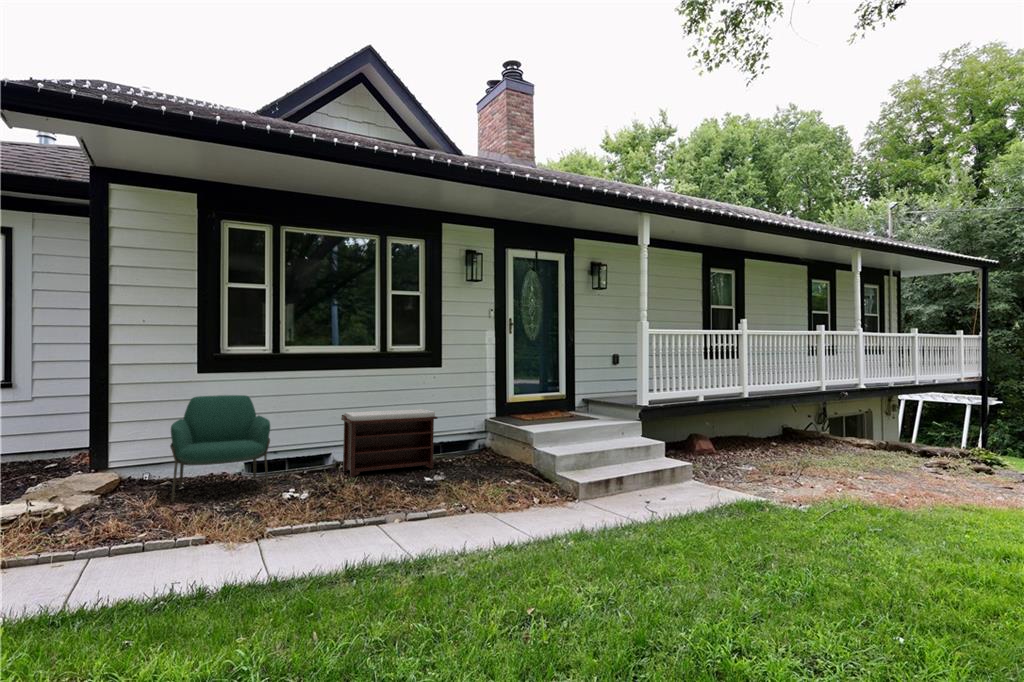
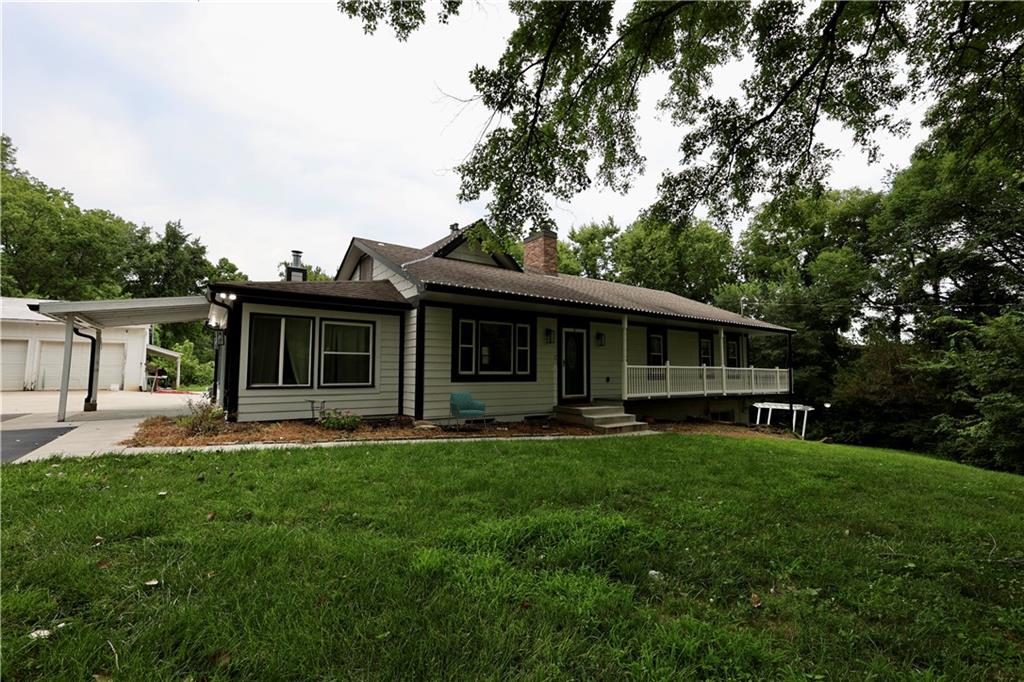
bench: present [341,409,438,477] -> none [500,401,540,428]

